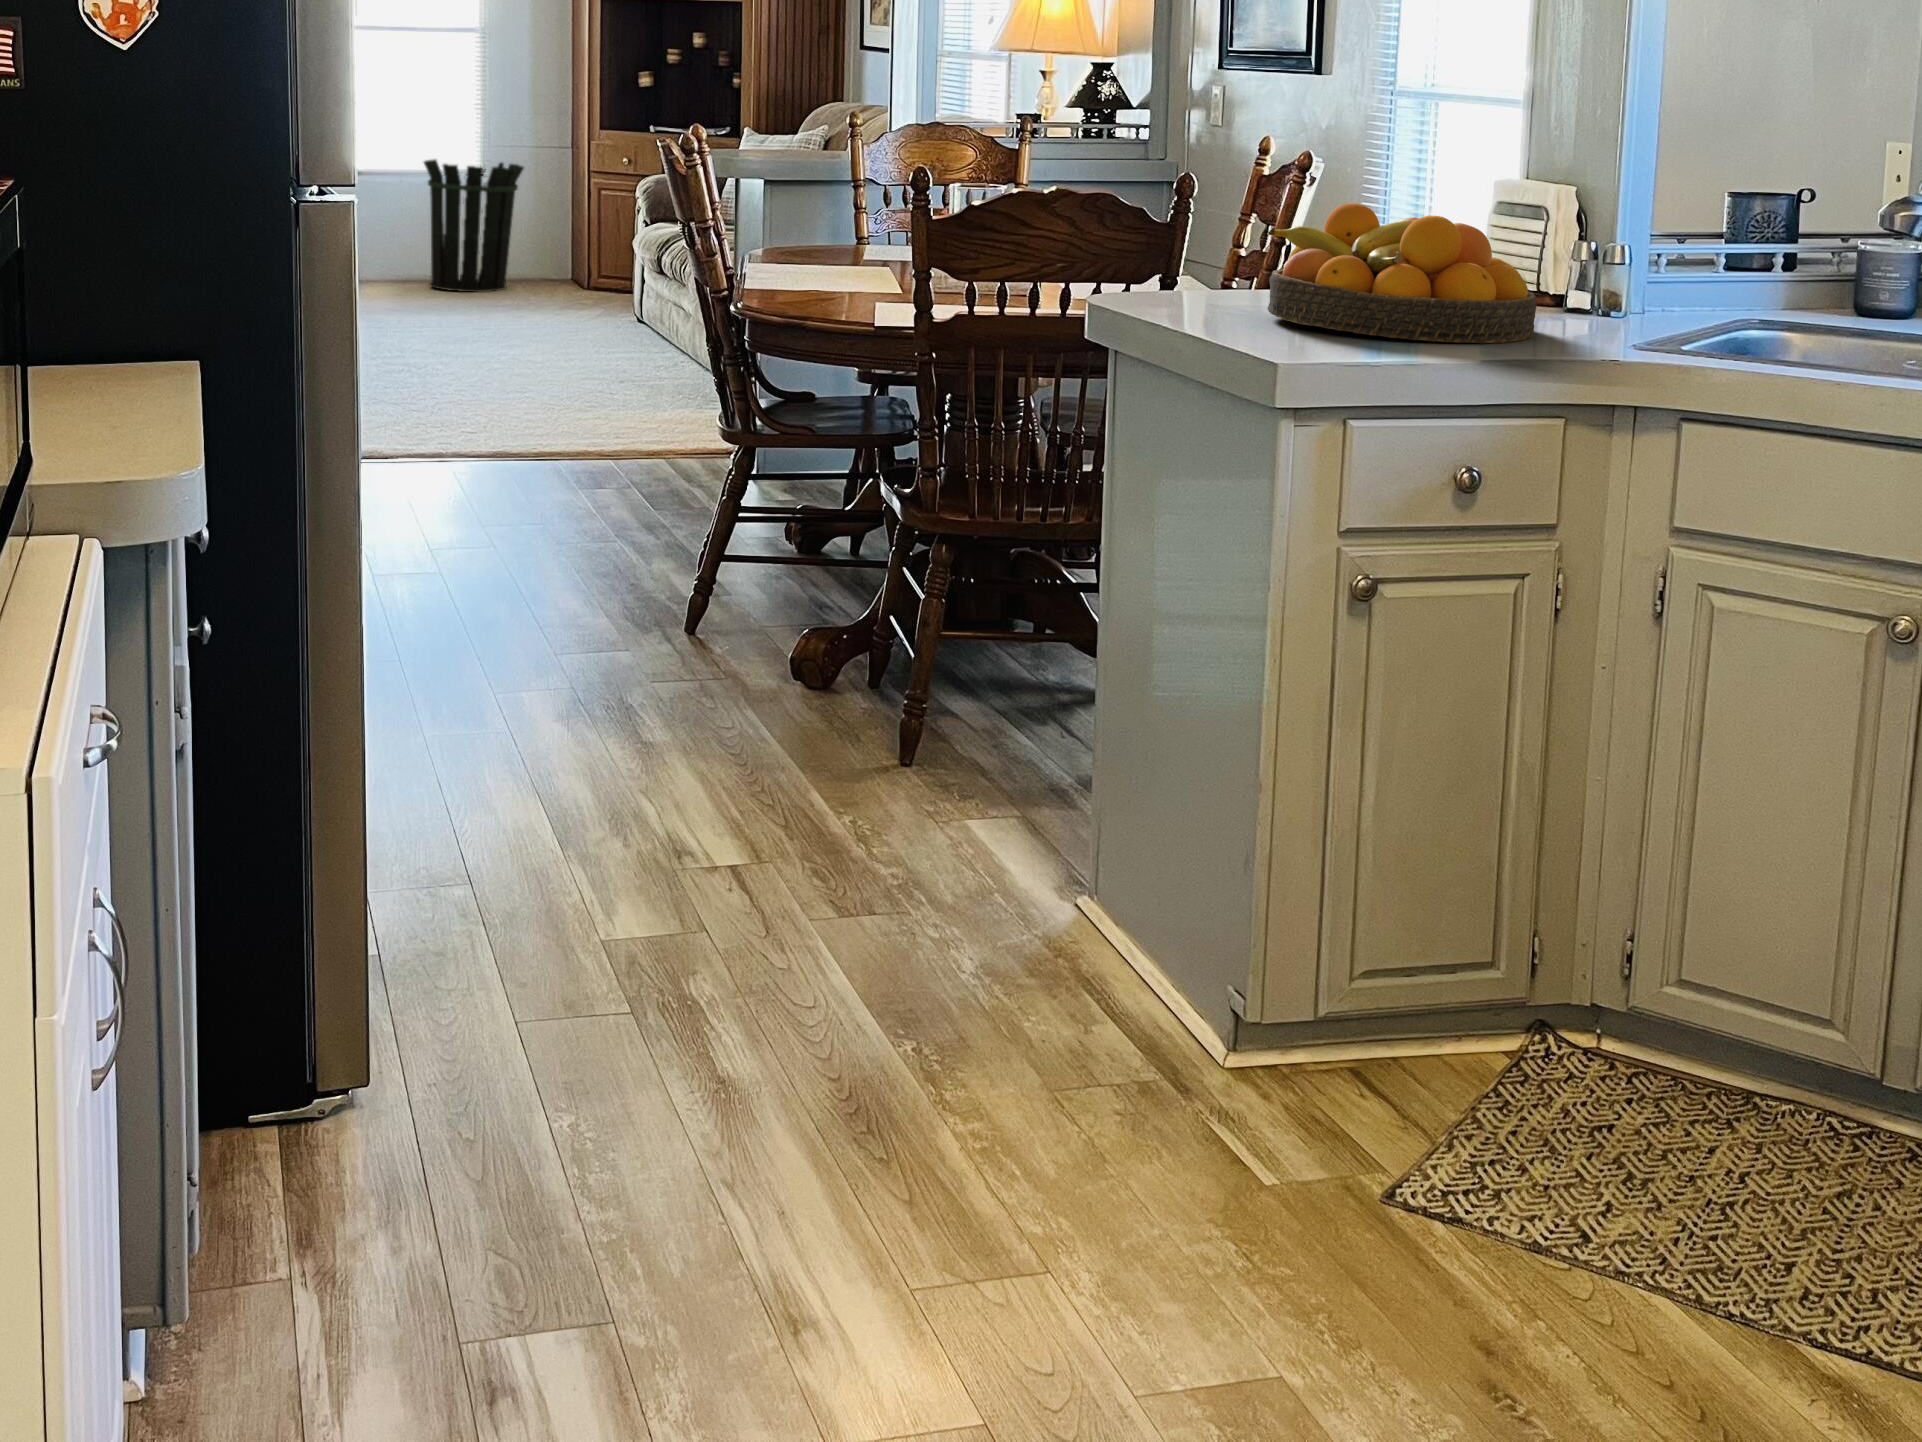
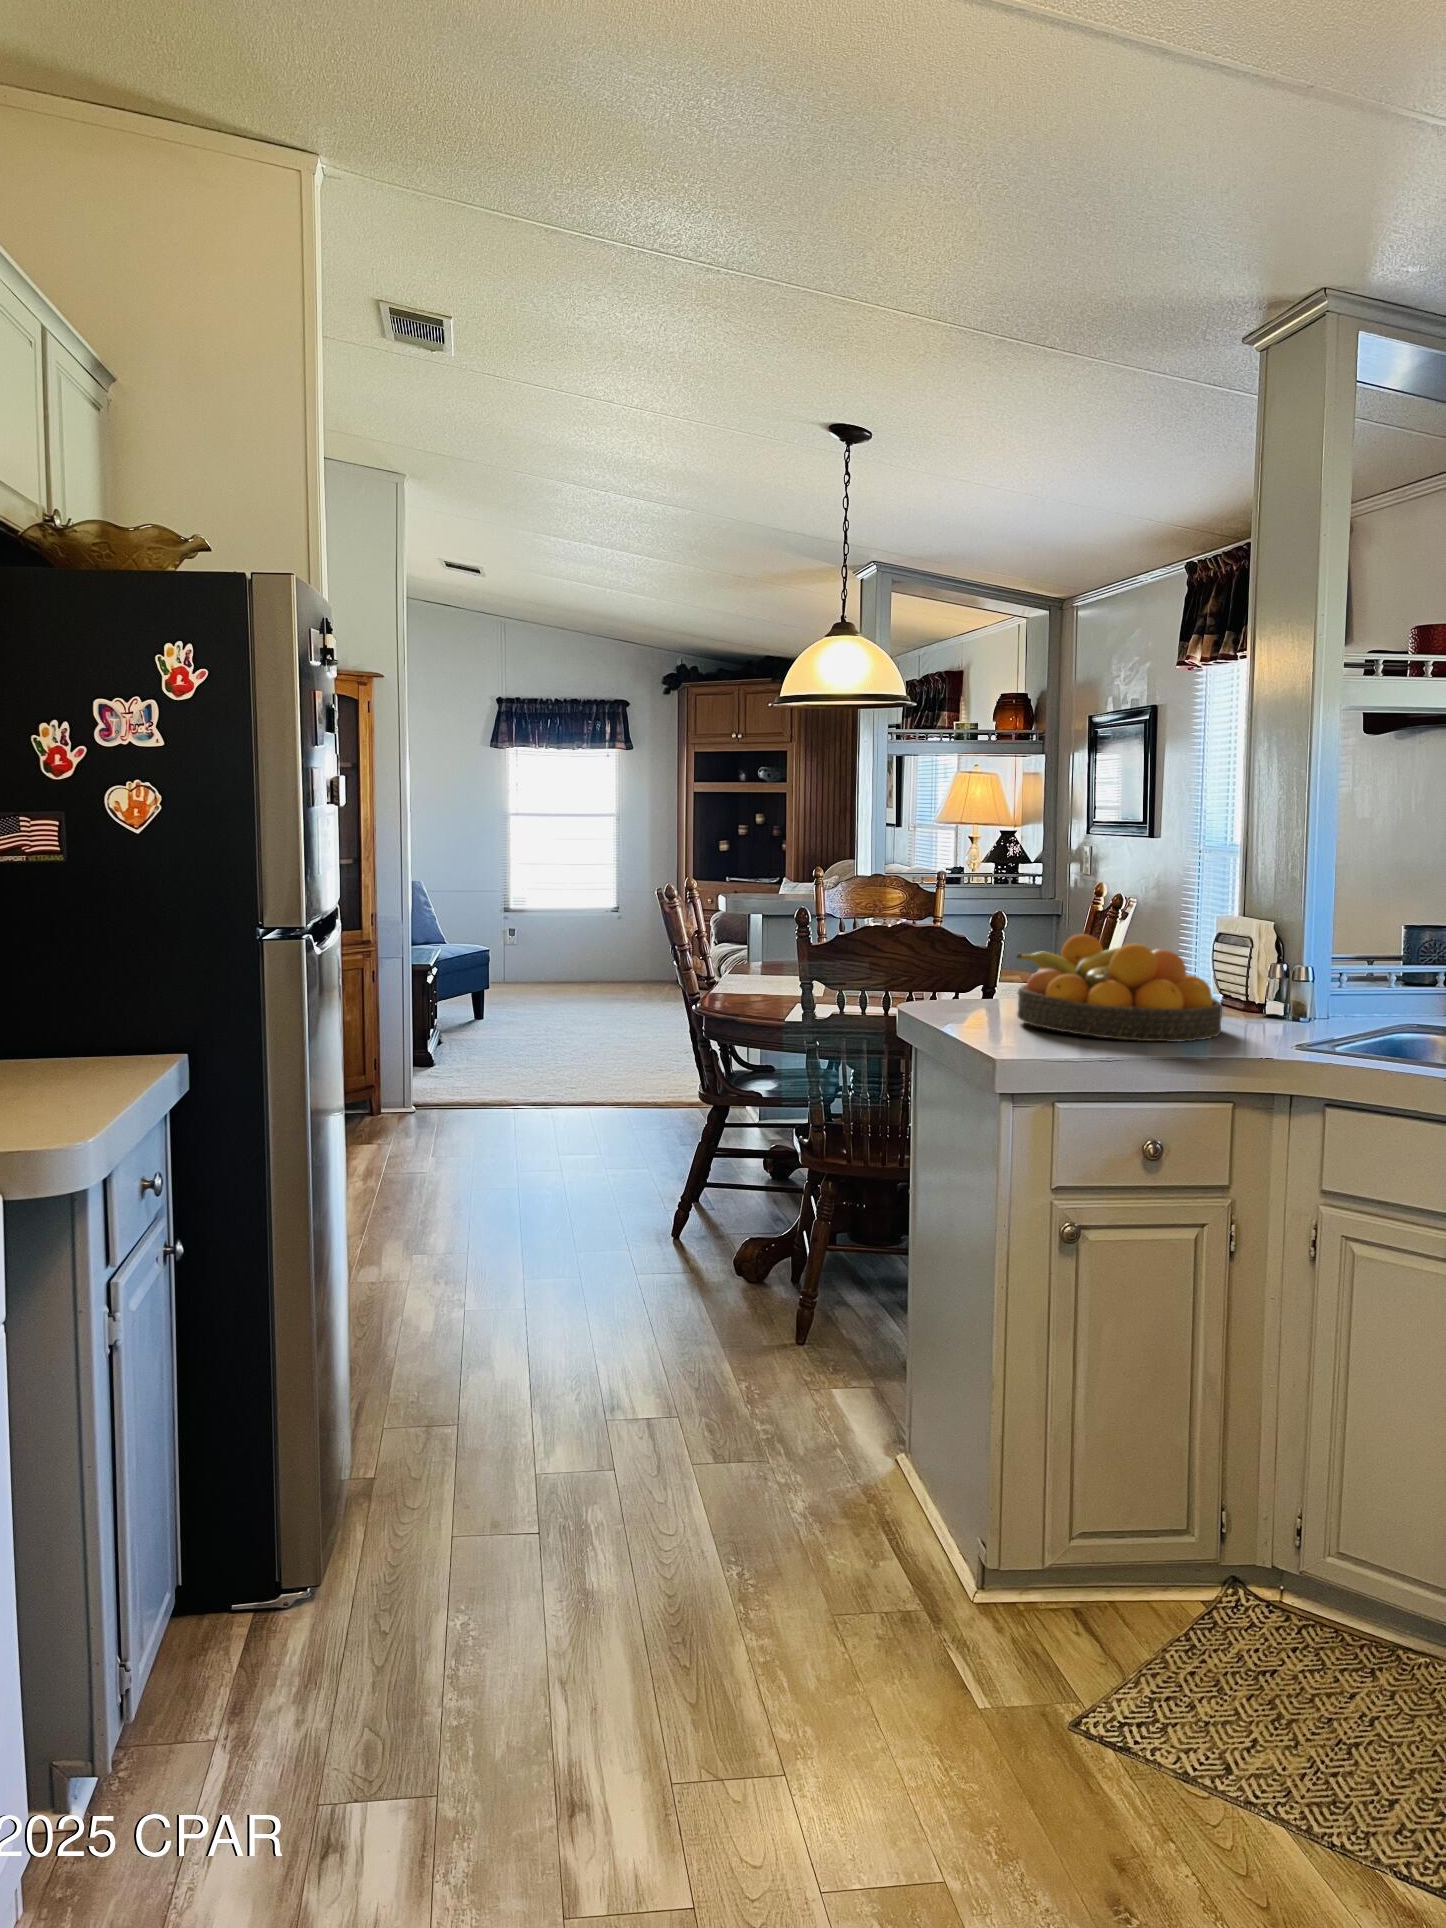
waste bin: present [424,160,524,292] -> none [578,902,645,991]

